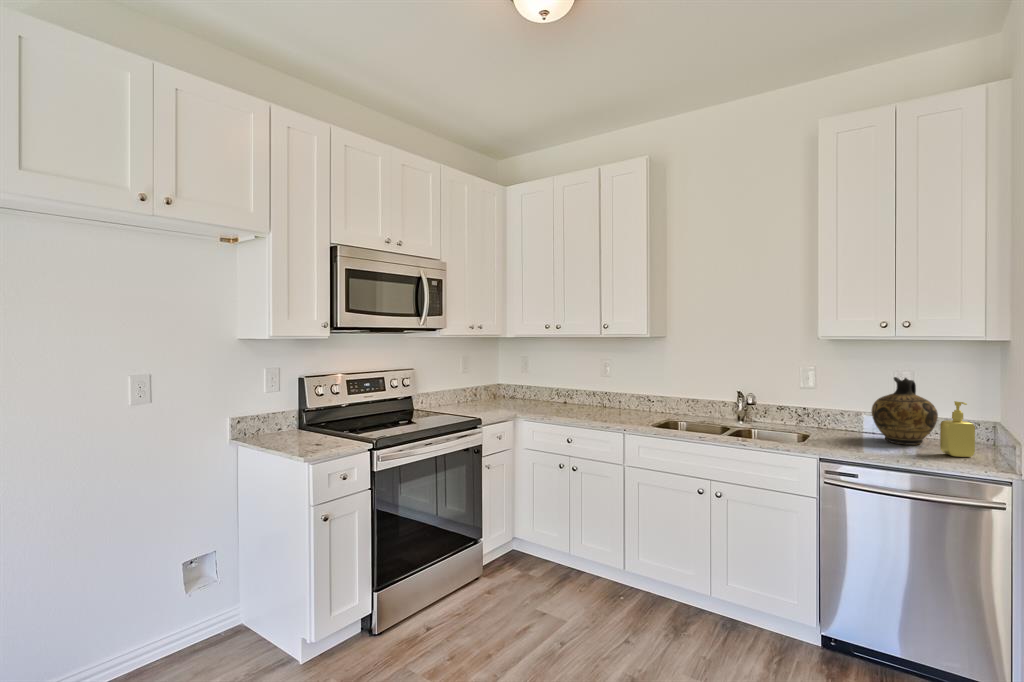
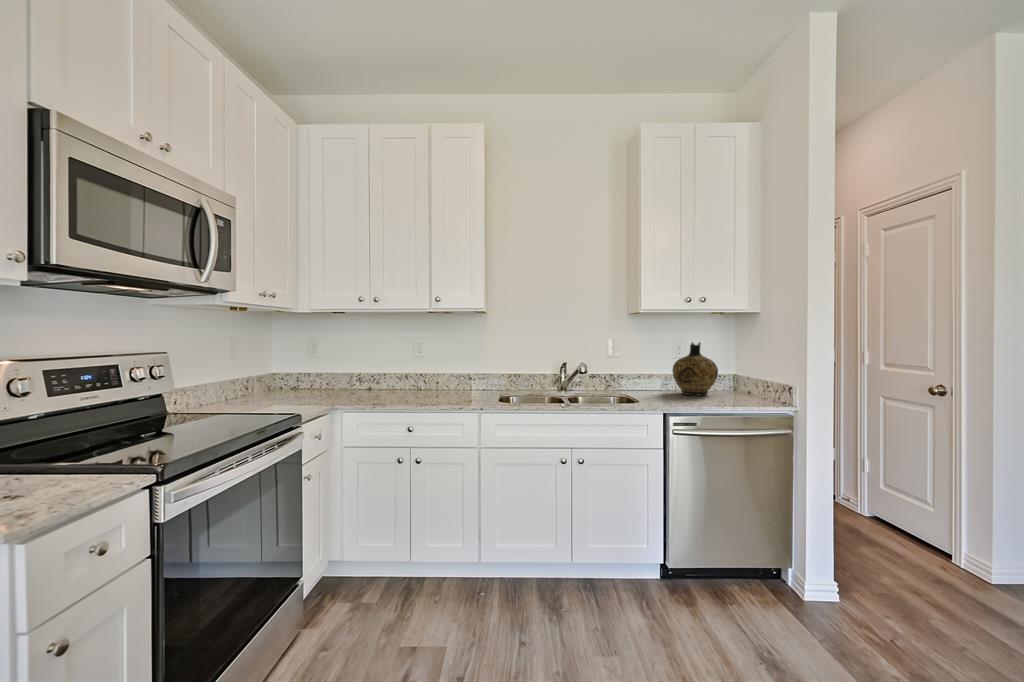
soap dispenser: present [940,401,975,457] -> none [732,357,753,400]

